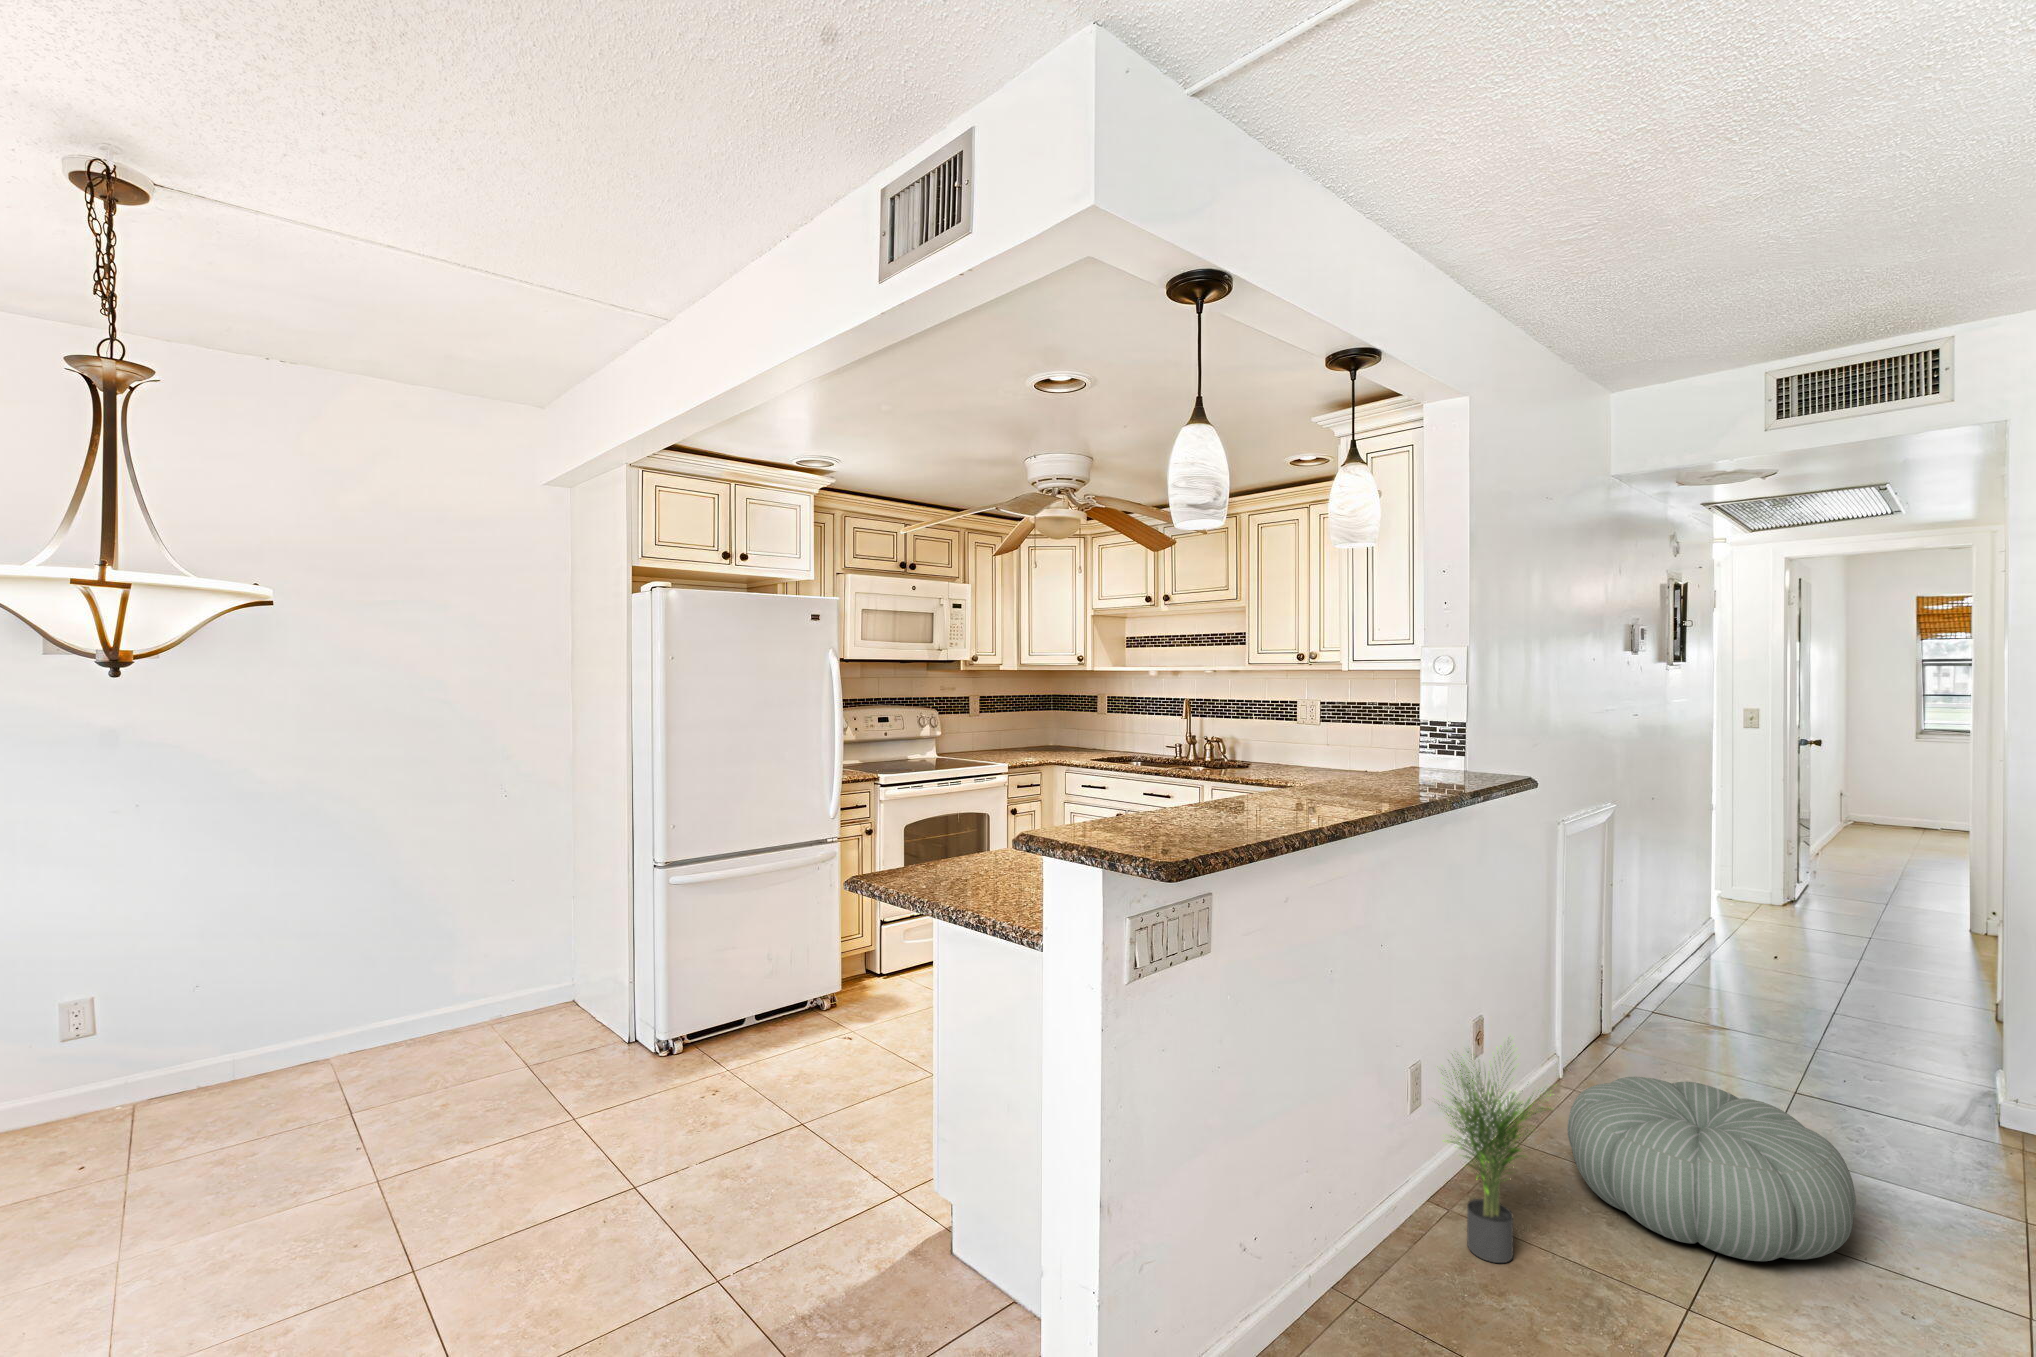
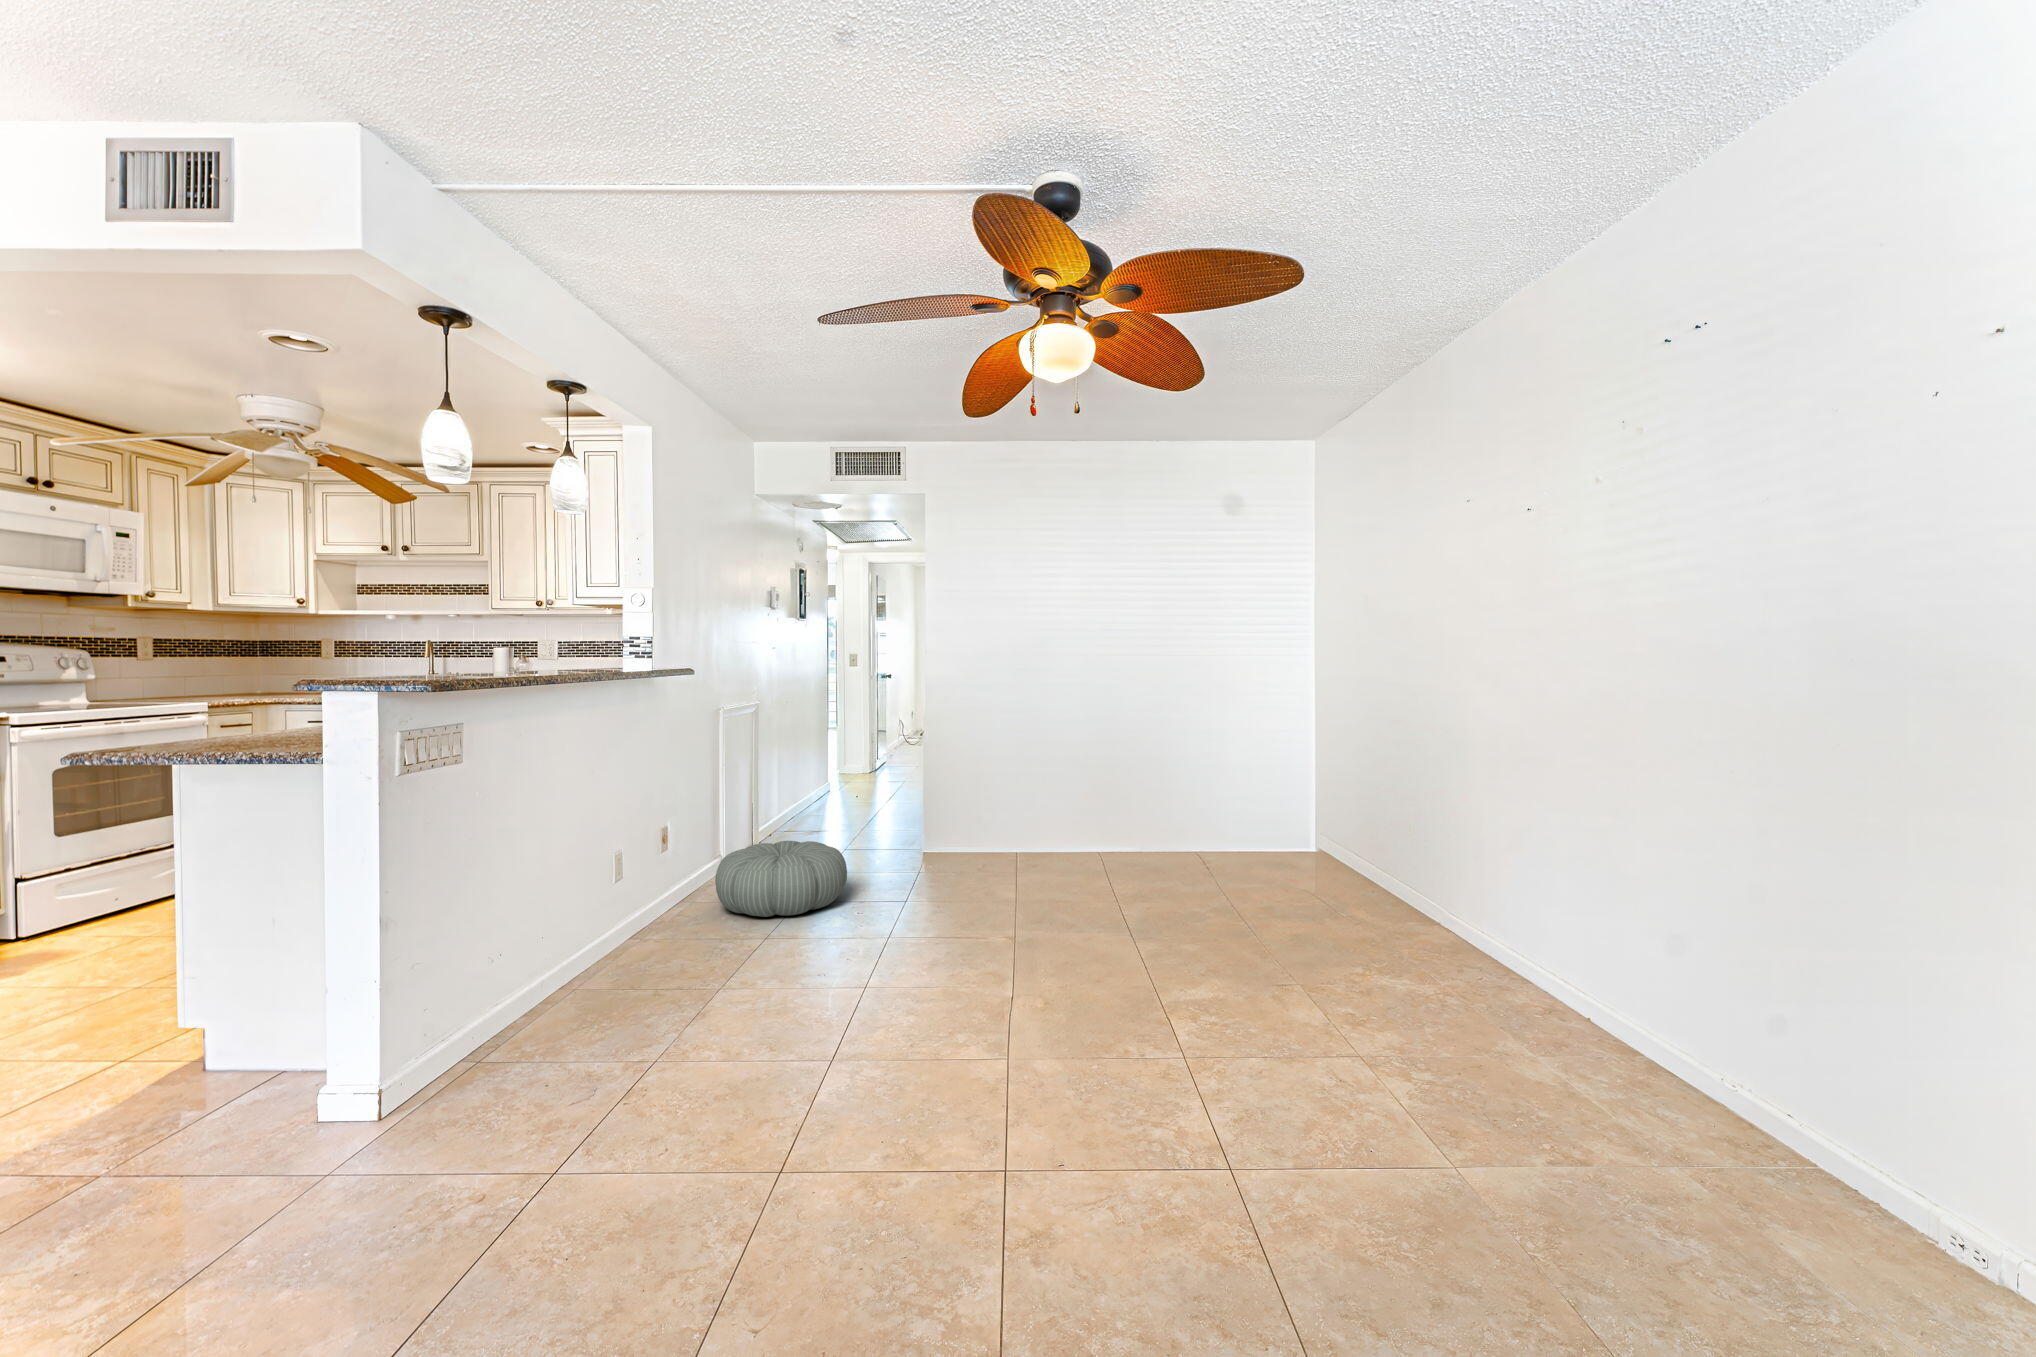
potted plant: present [1443,1045,1549,1263] -> none [621,819,701,952]

